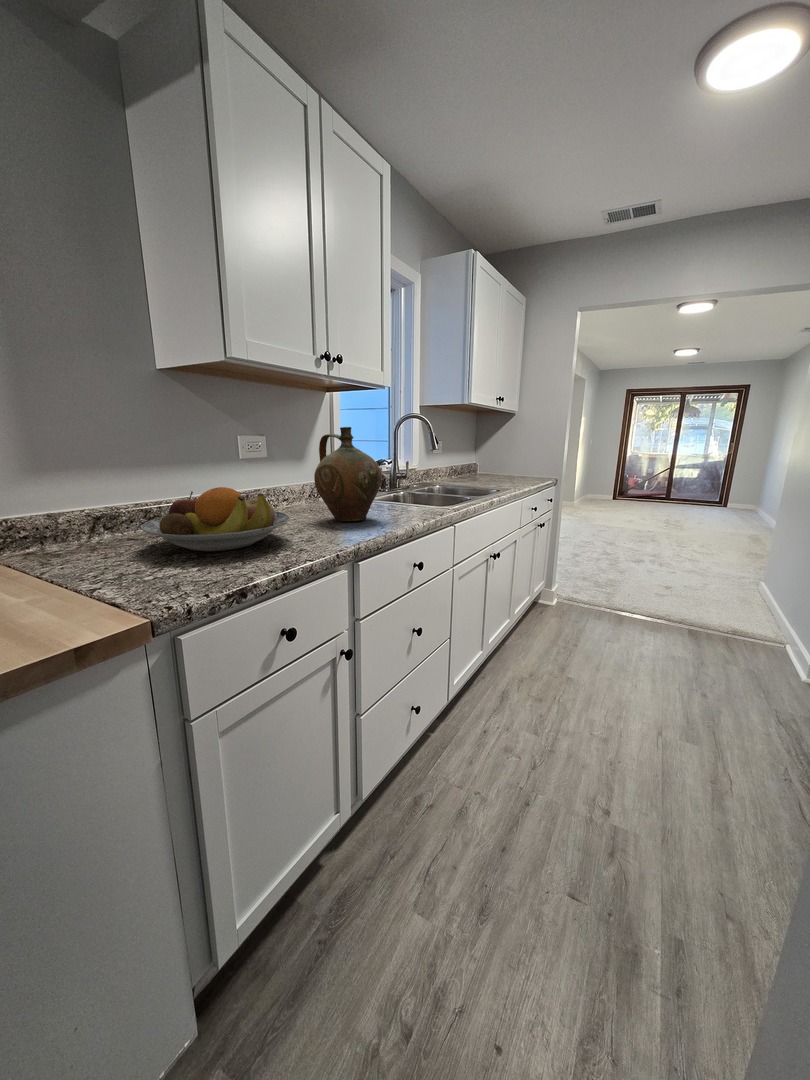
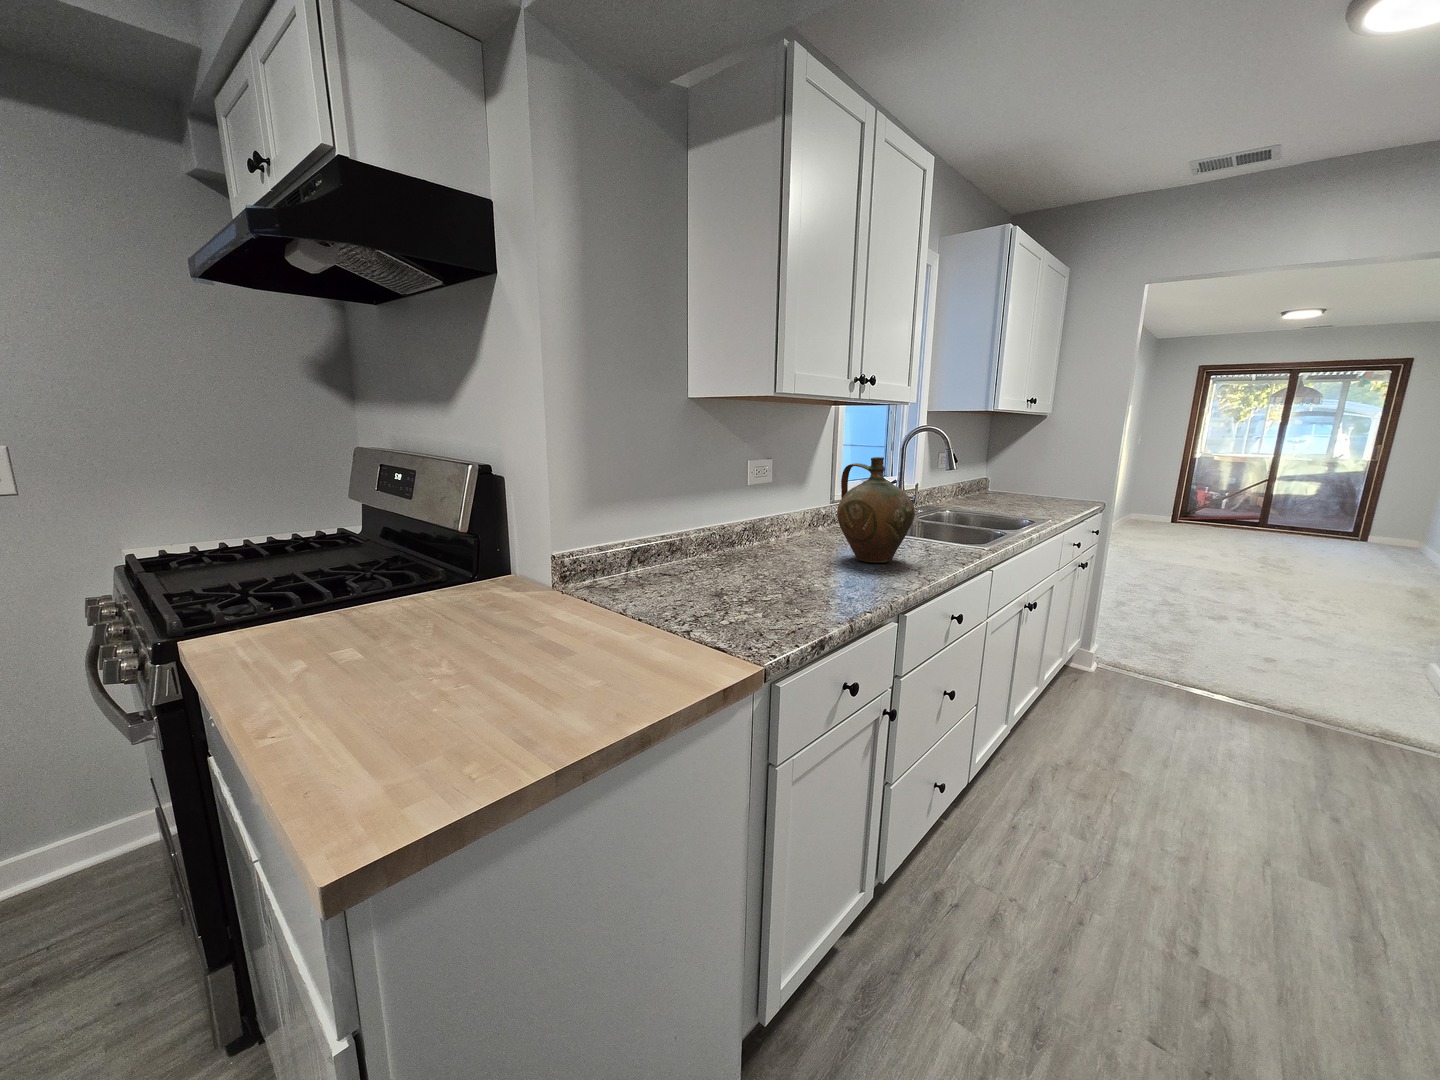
fruit bowl: present [141,487,290,551] -> none [688,528,831,594]

